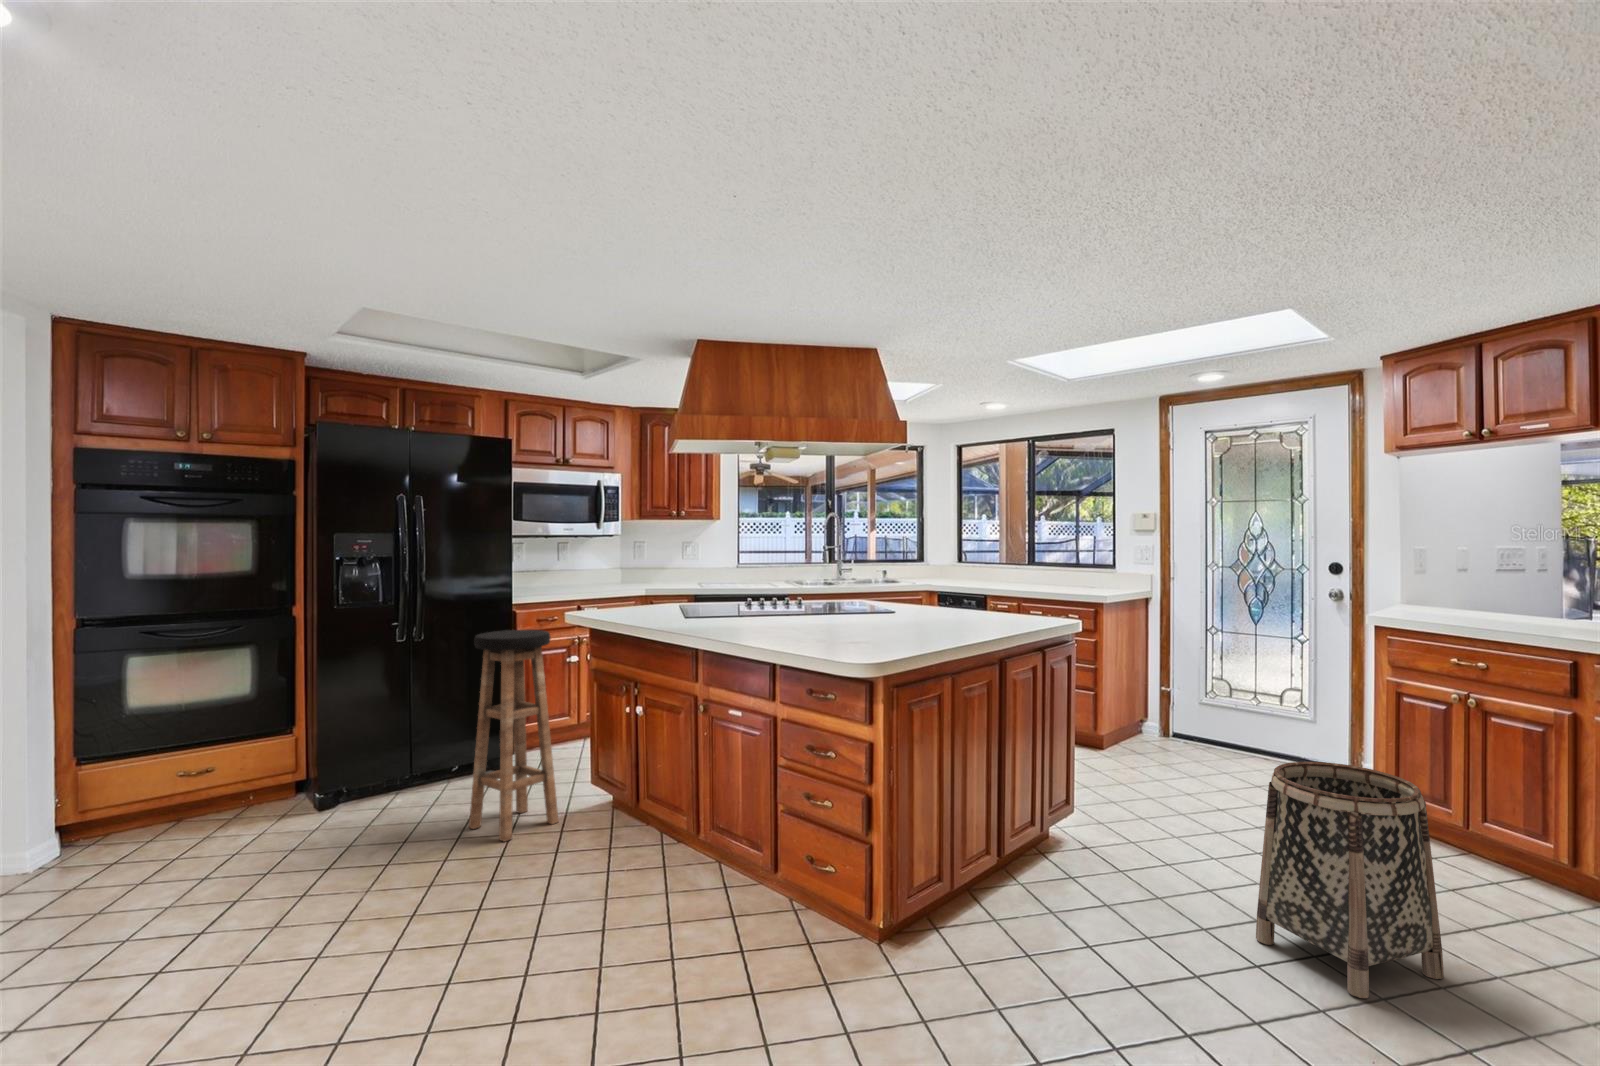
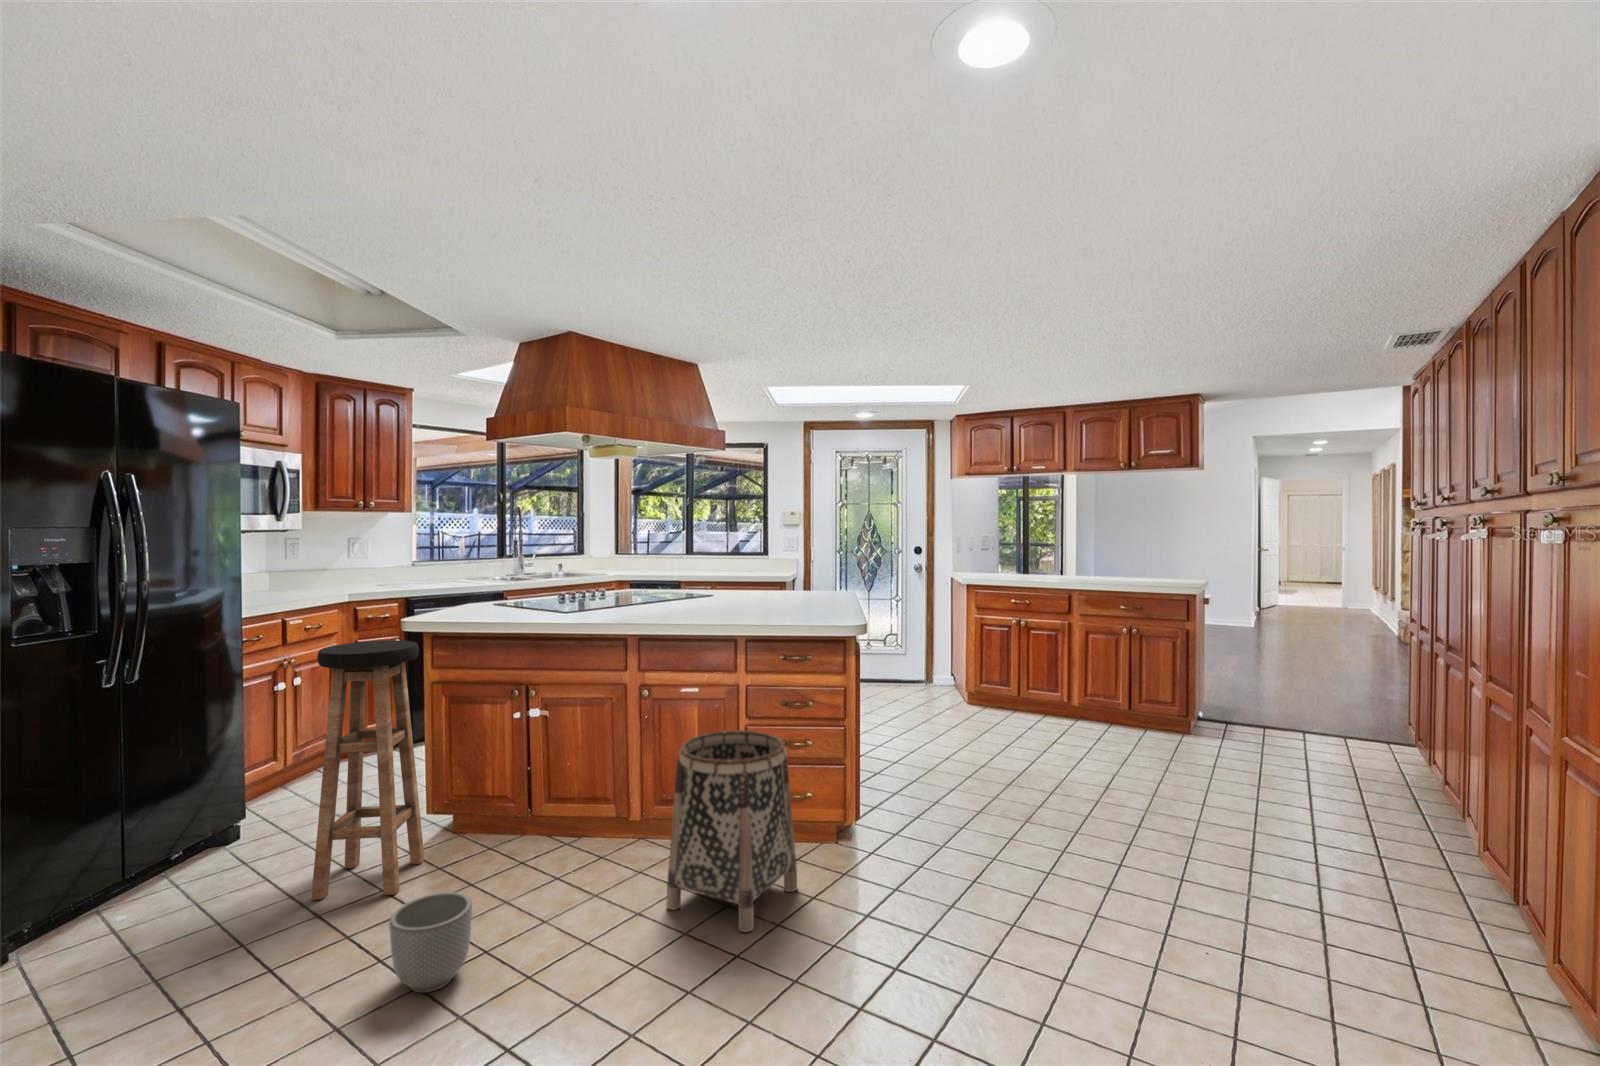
basket: present [1256,762,1444,998] -> present [666,730,797,932]
planter: none [383,843,451,922] -> present [389,892,472,993]

